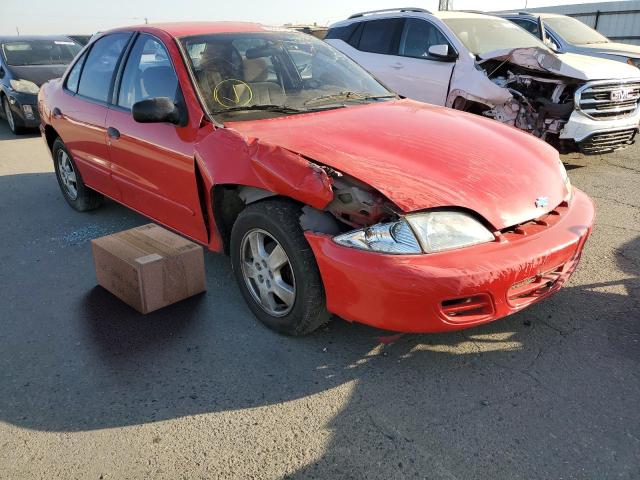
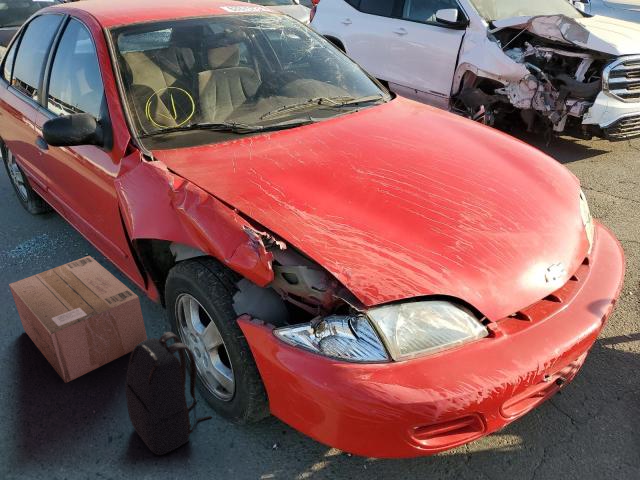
backpack: none [206,257,271,353] -> present [125,332,211,455]

